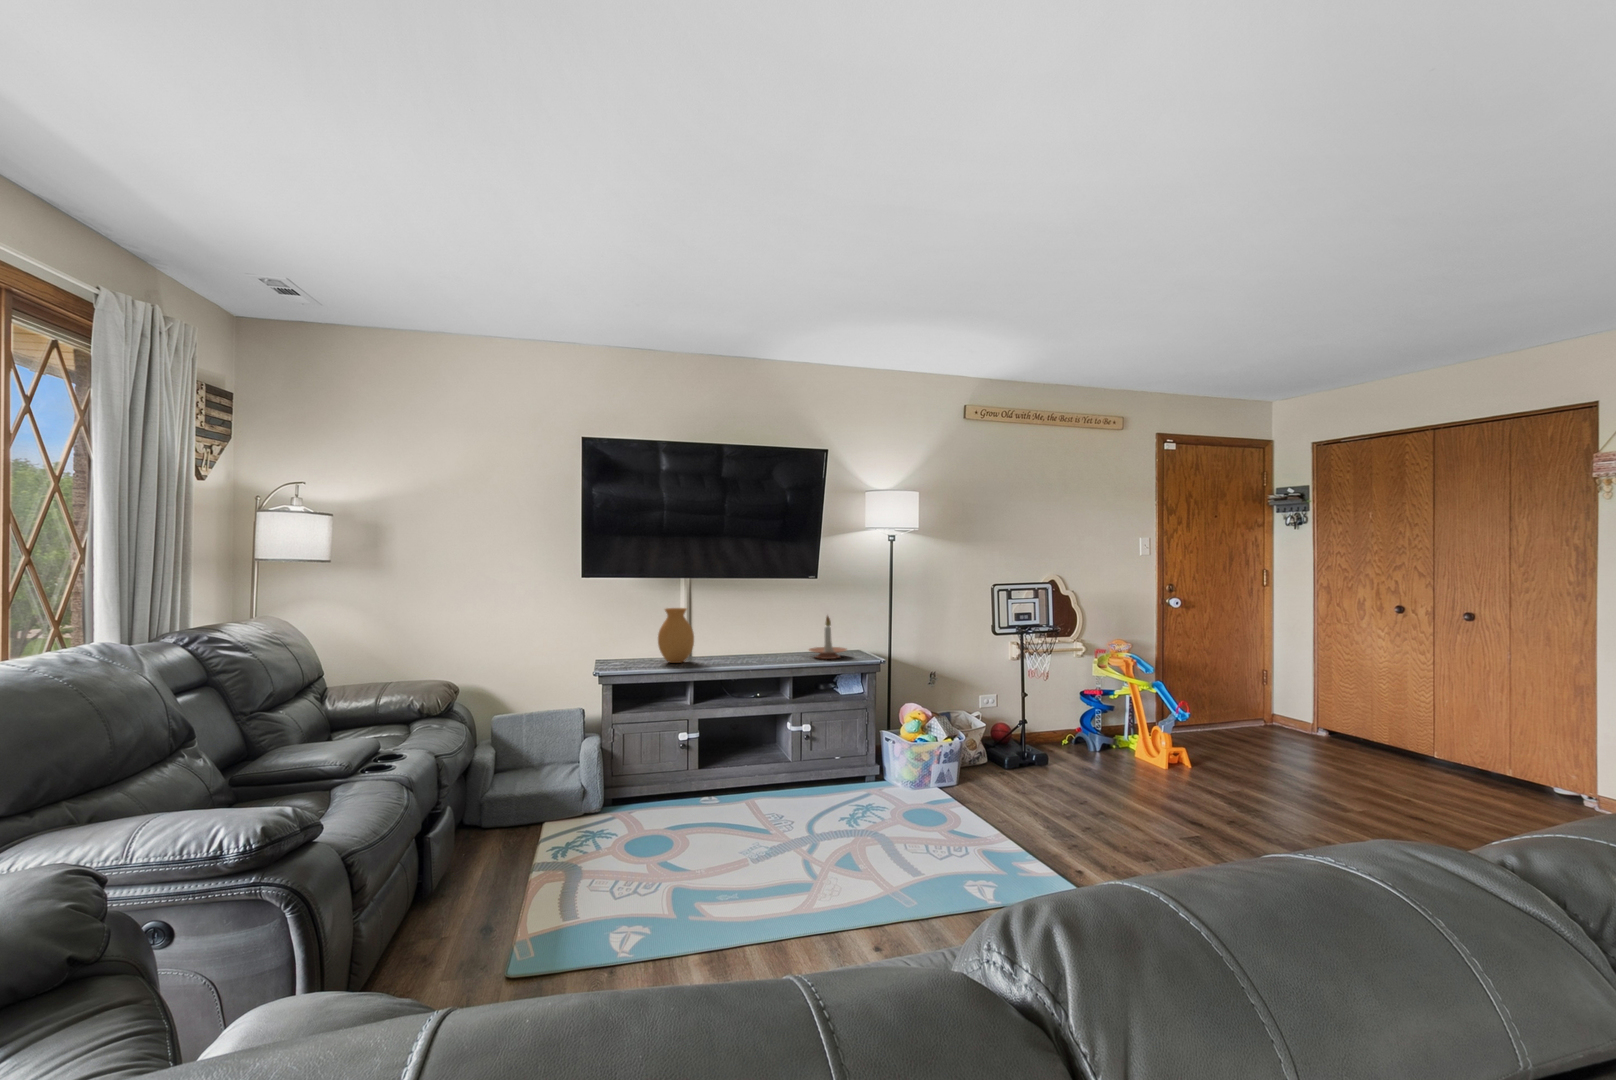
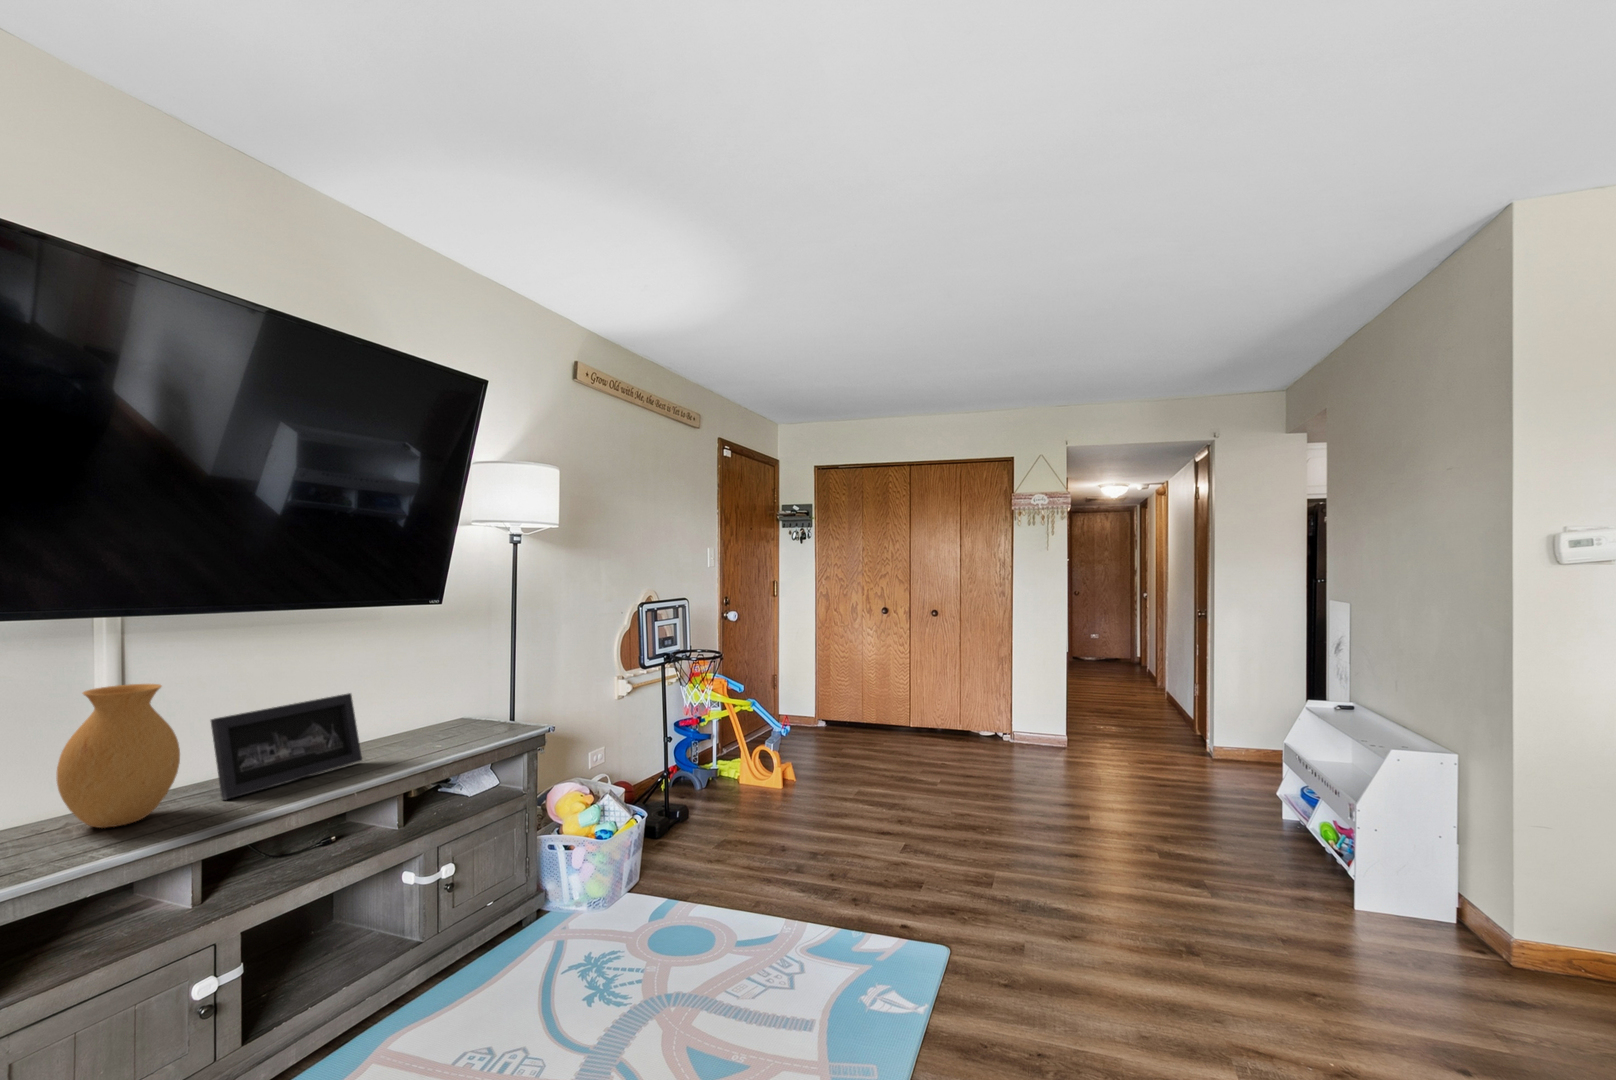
candle holder: present [809,616,847,659] -> none [407,663,483,742]
picture frame: none [708,624,773,663] -> present [211,693,362,800]

